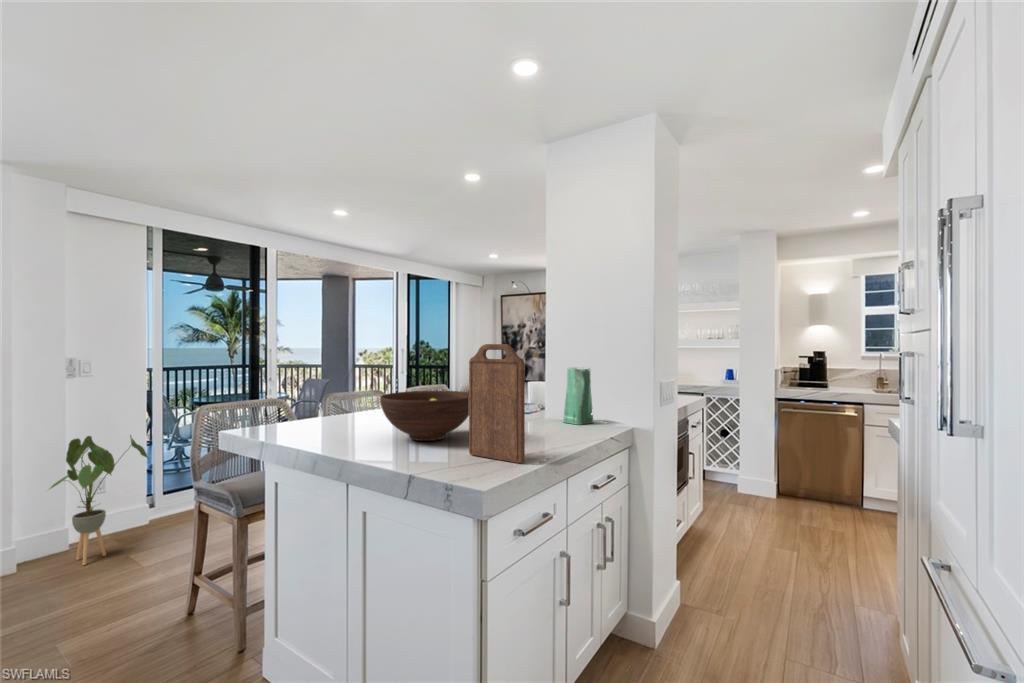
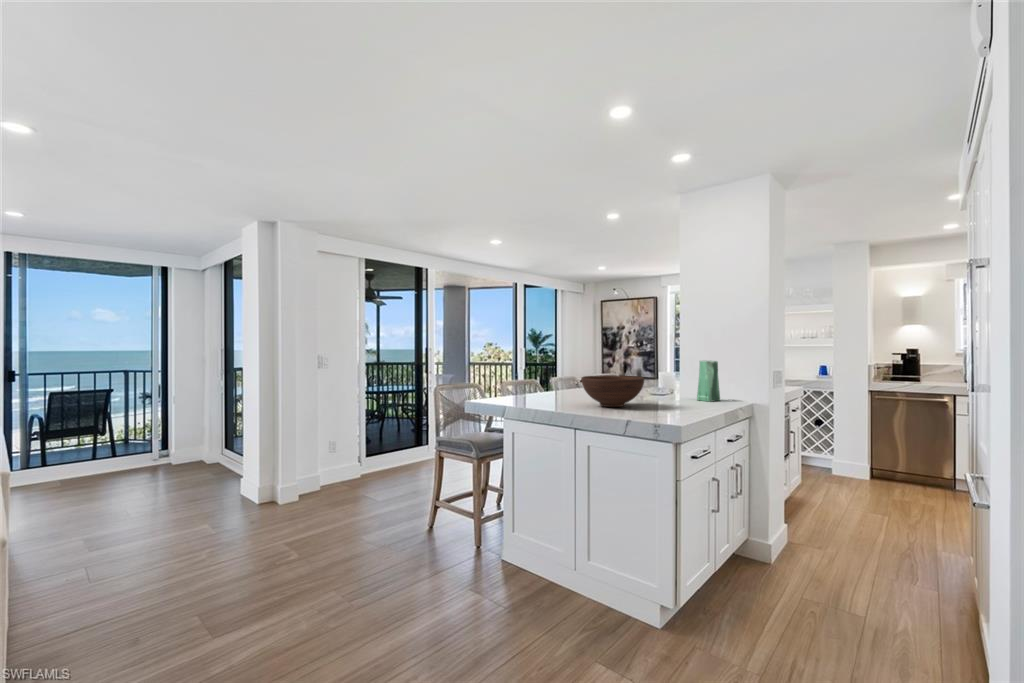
cutting board: present [469,344,525,463] -> none [652,343,693,417]
house plant: present [50,435,149,565] -> none [315,410,371,499]

